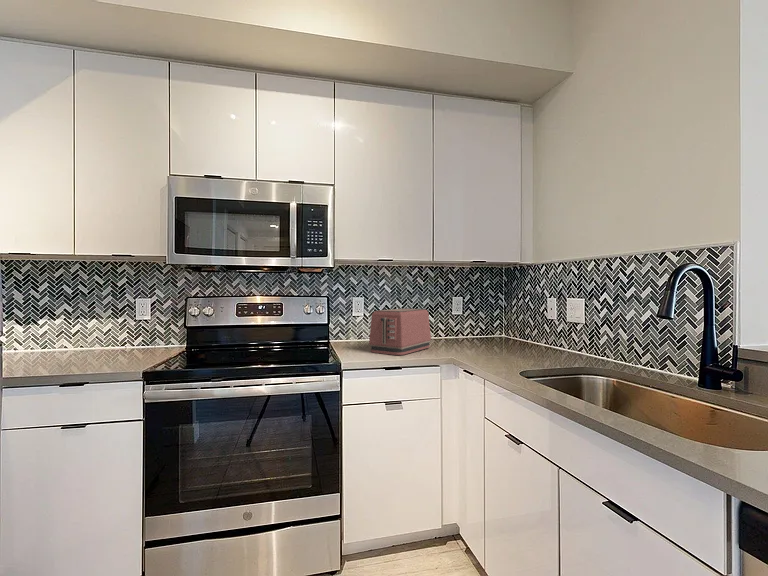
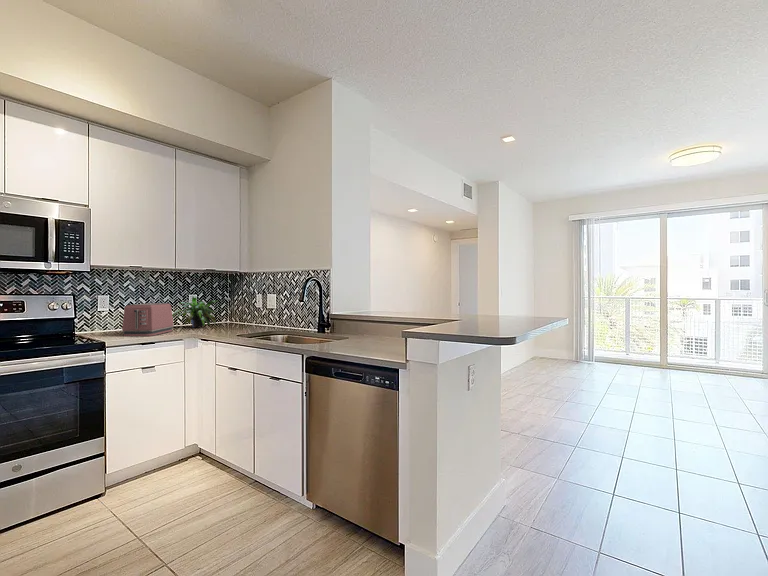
potted plant: none [432,300,491,343] -> present [173,296,218,327]

